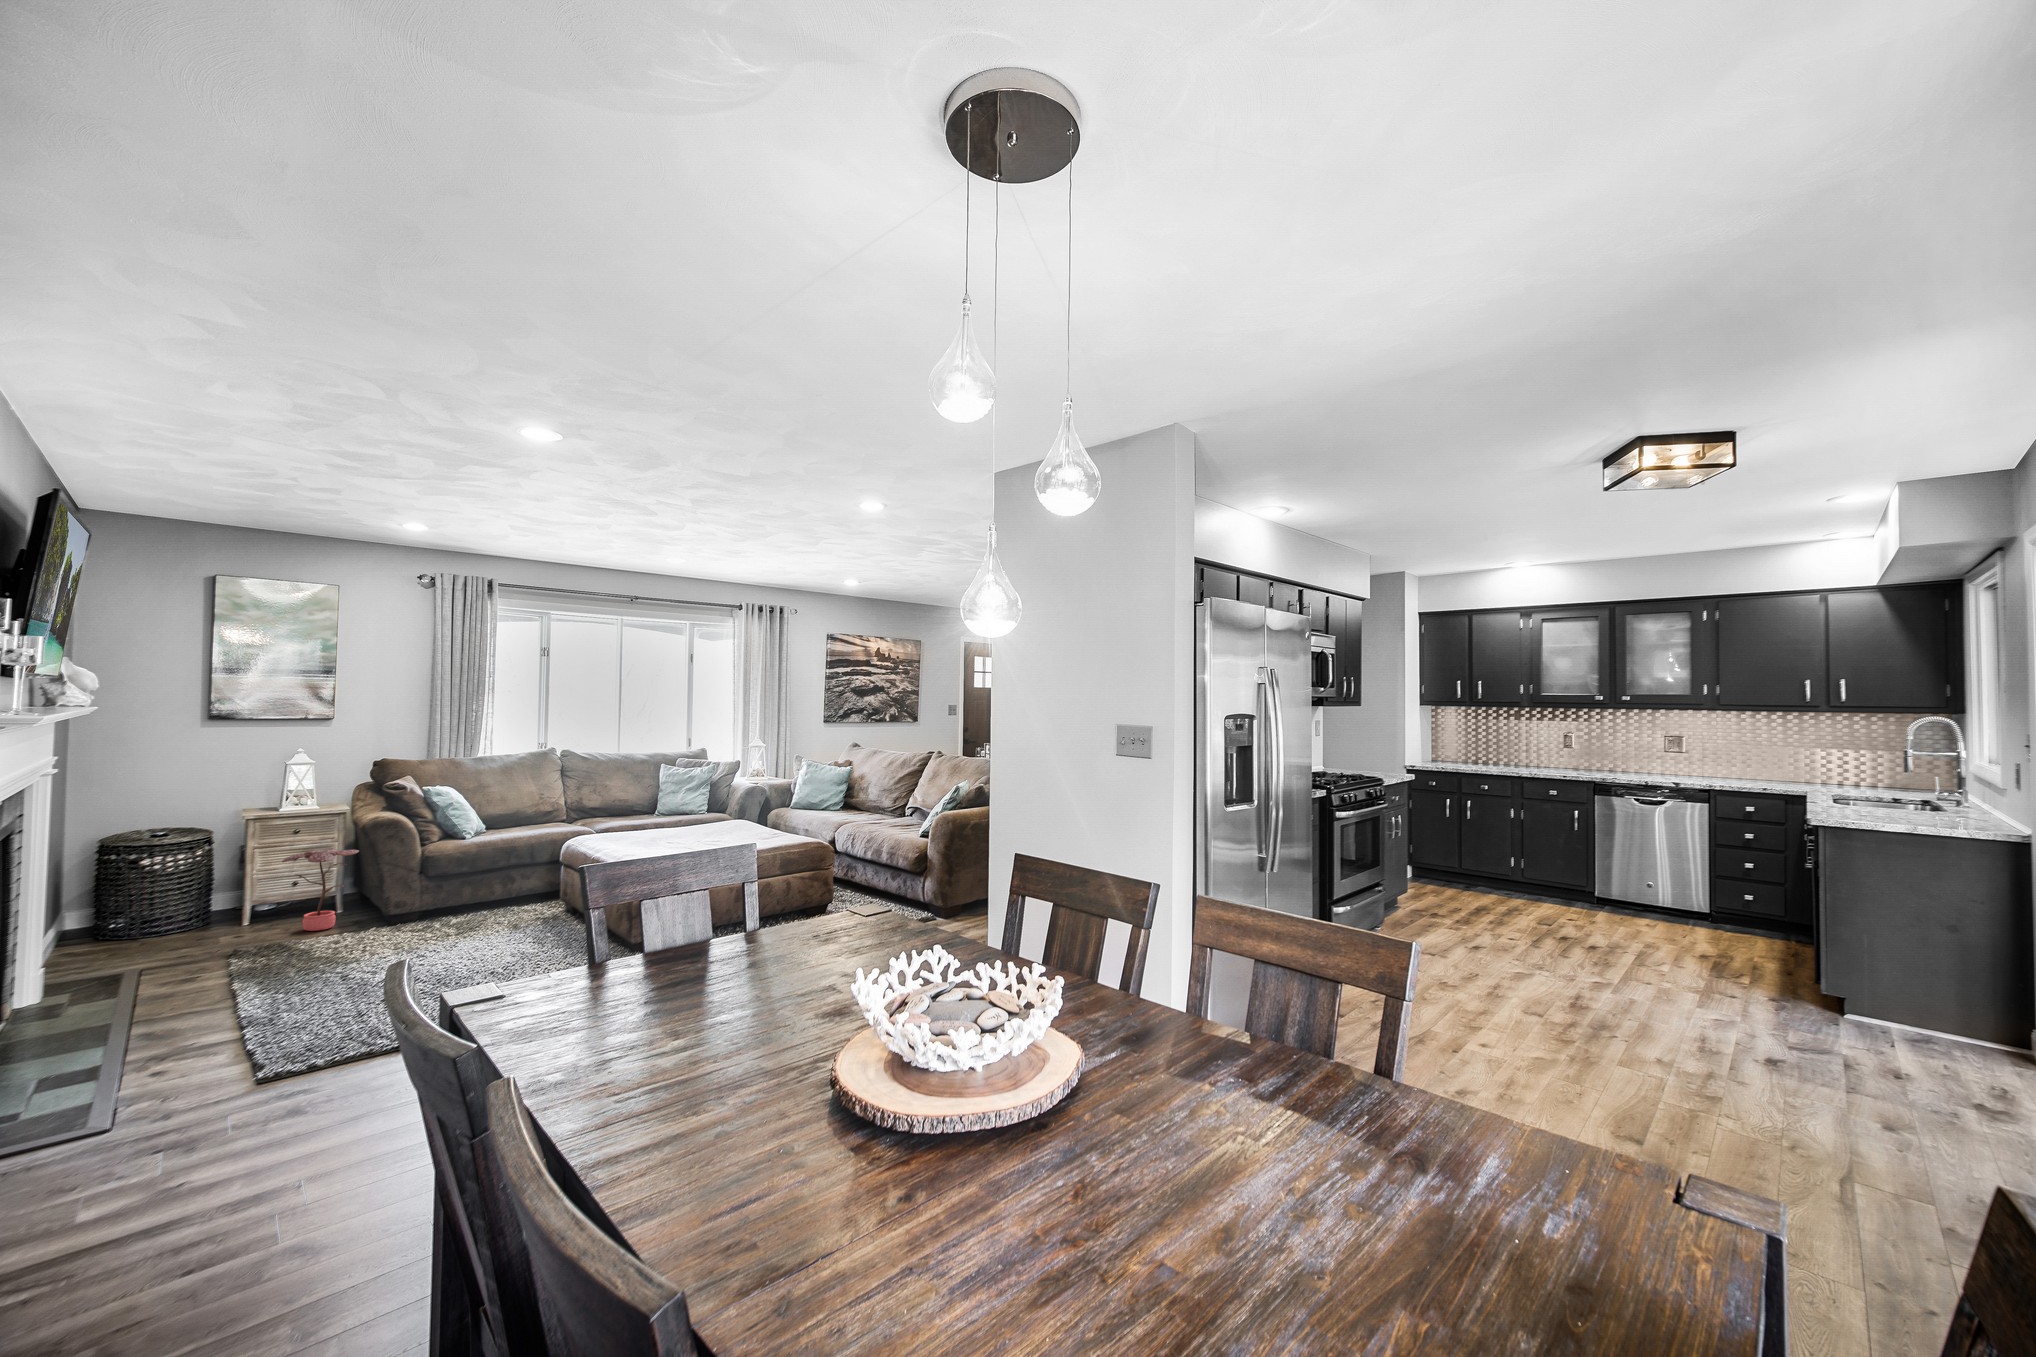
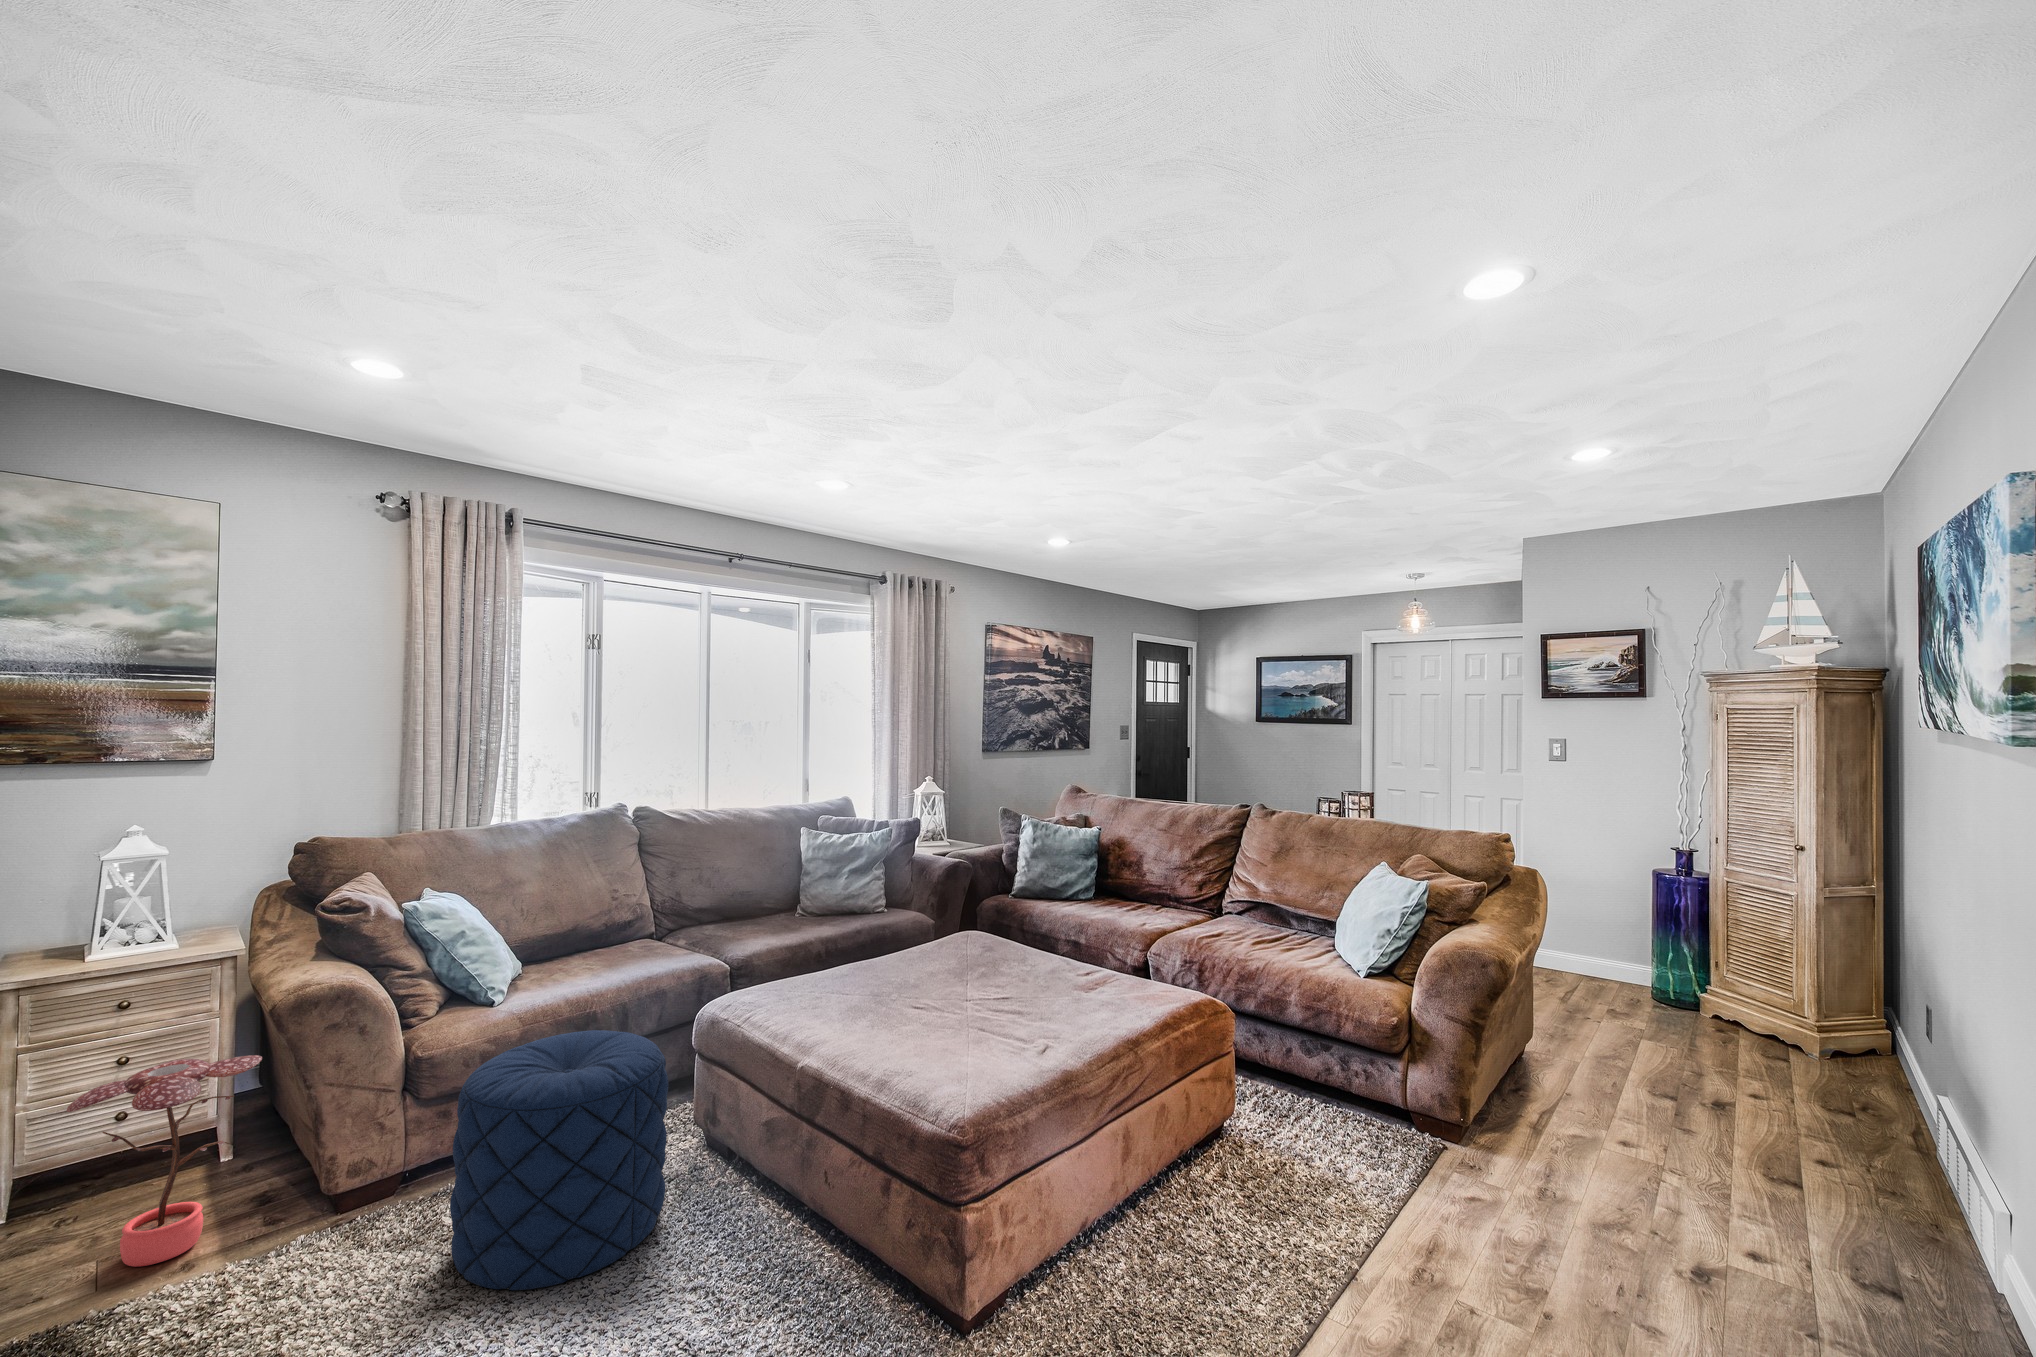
pouf: none [439,846,539,940] -> present [450,1030,668,1290]

